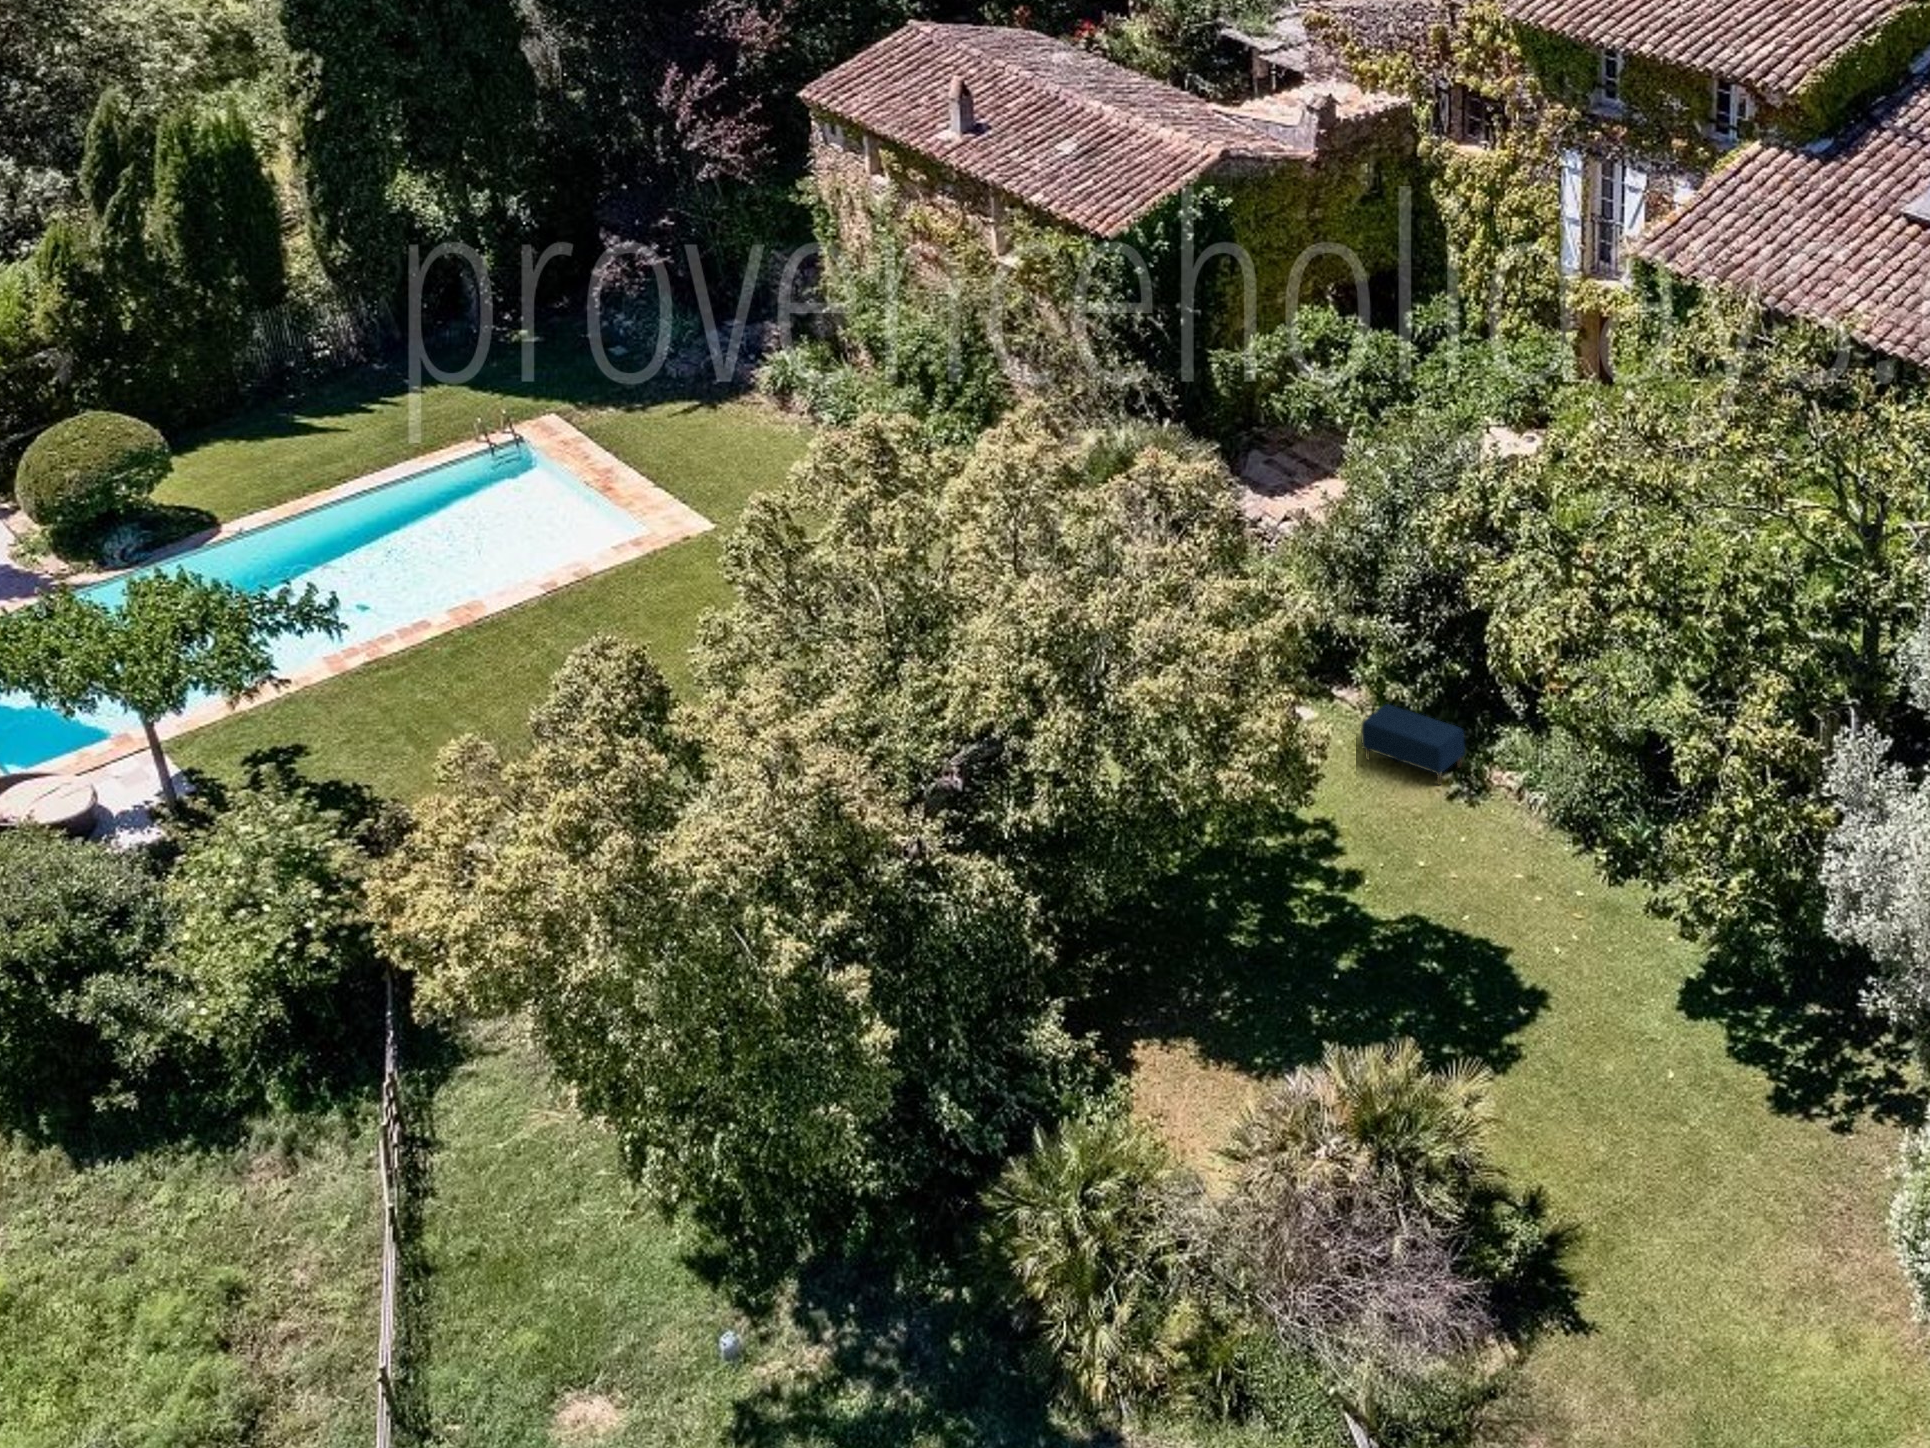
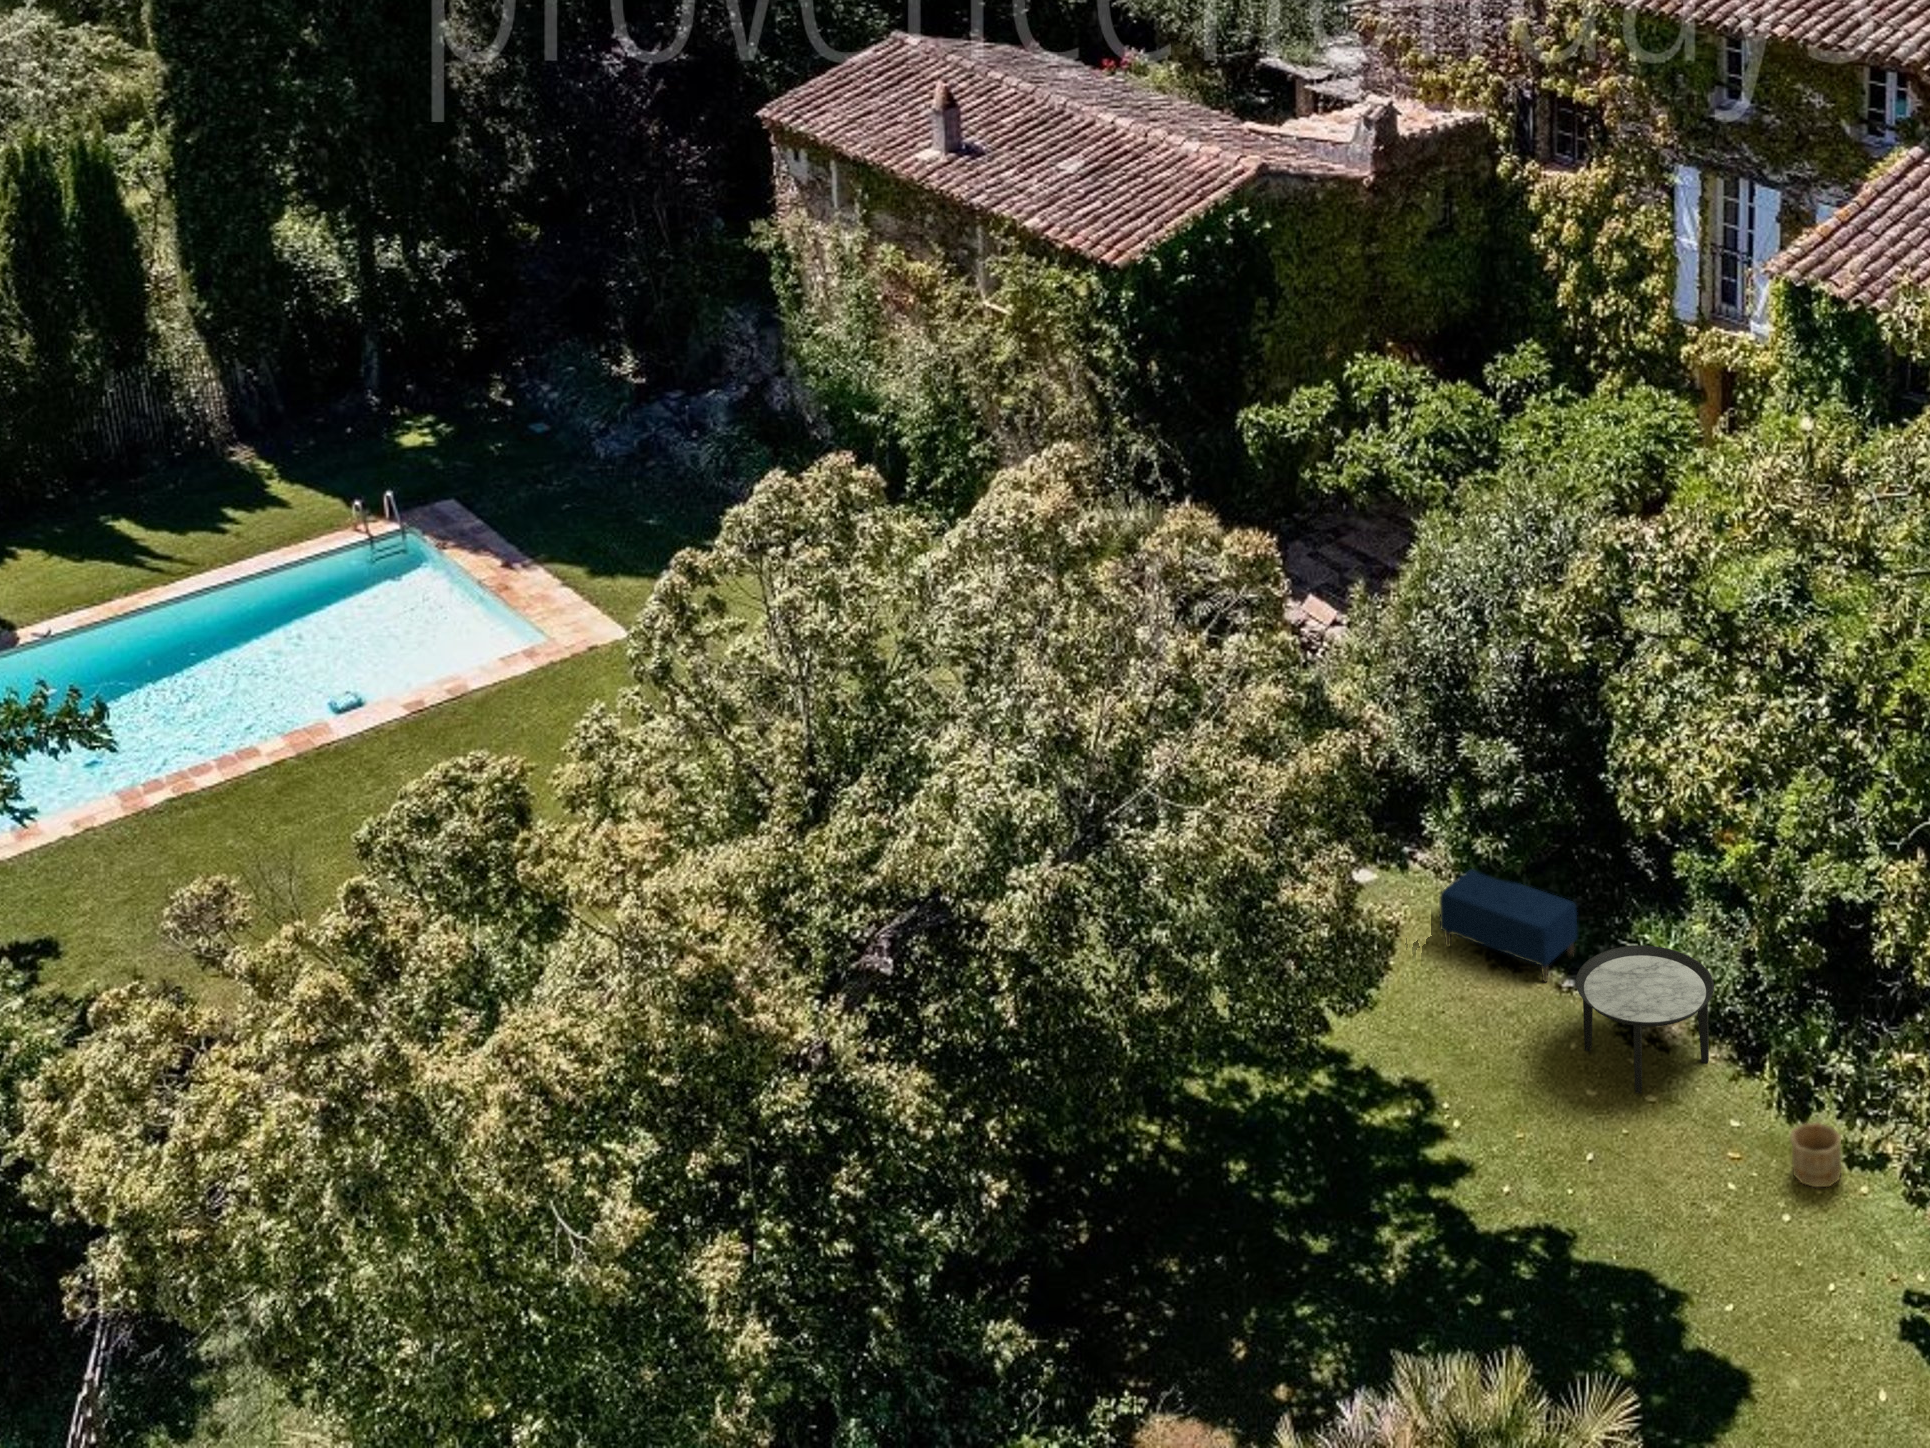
round table: none [1461,759,1562,862] -> present [1576,945,1714,1093]
wooden bucket: none [1610,881,1648,924] -> present [1790,1123,1841,1187]

